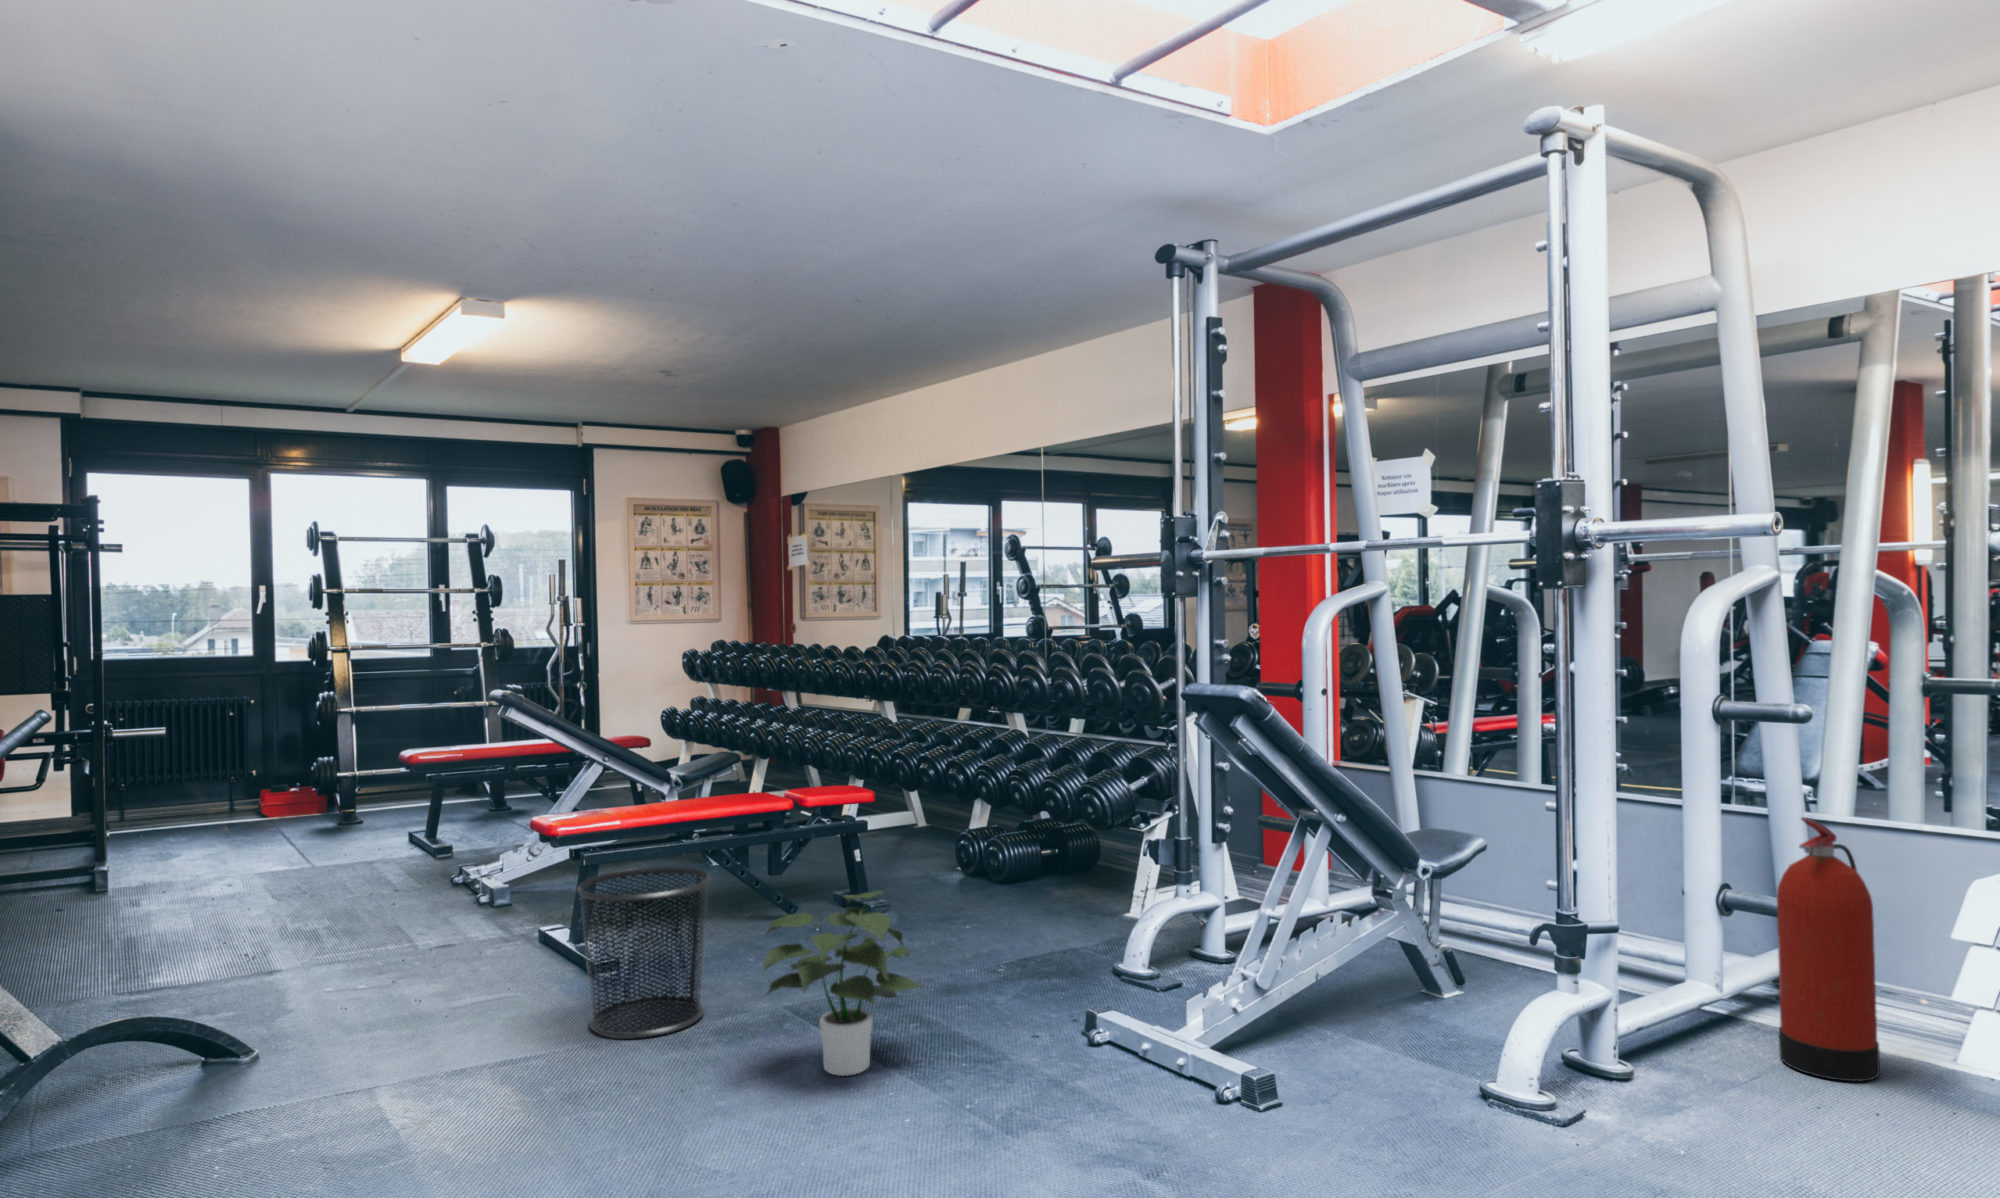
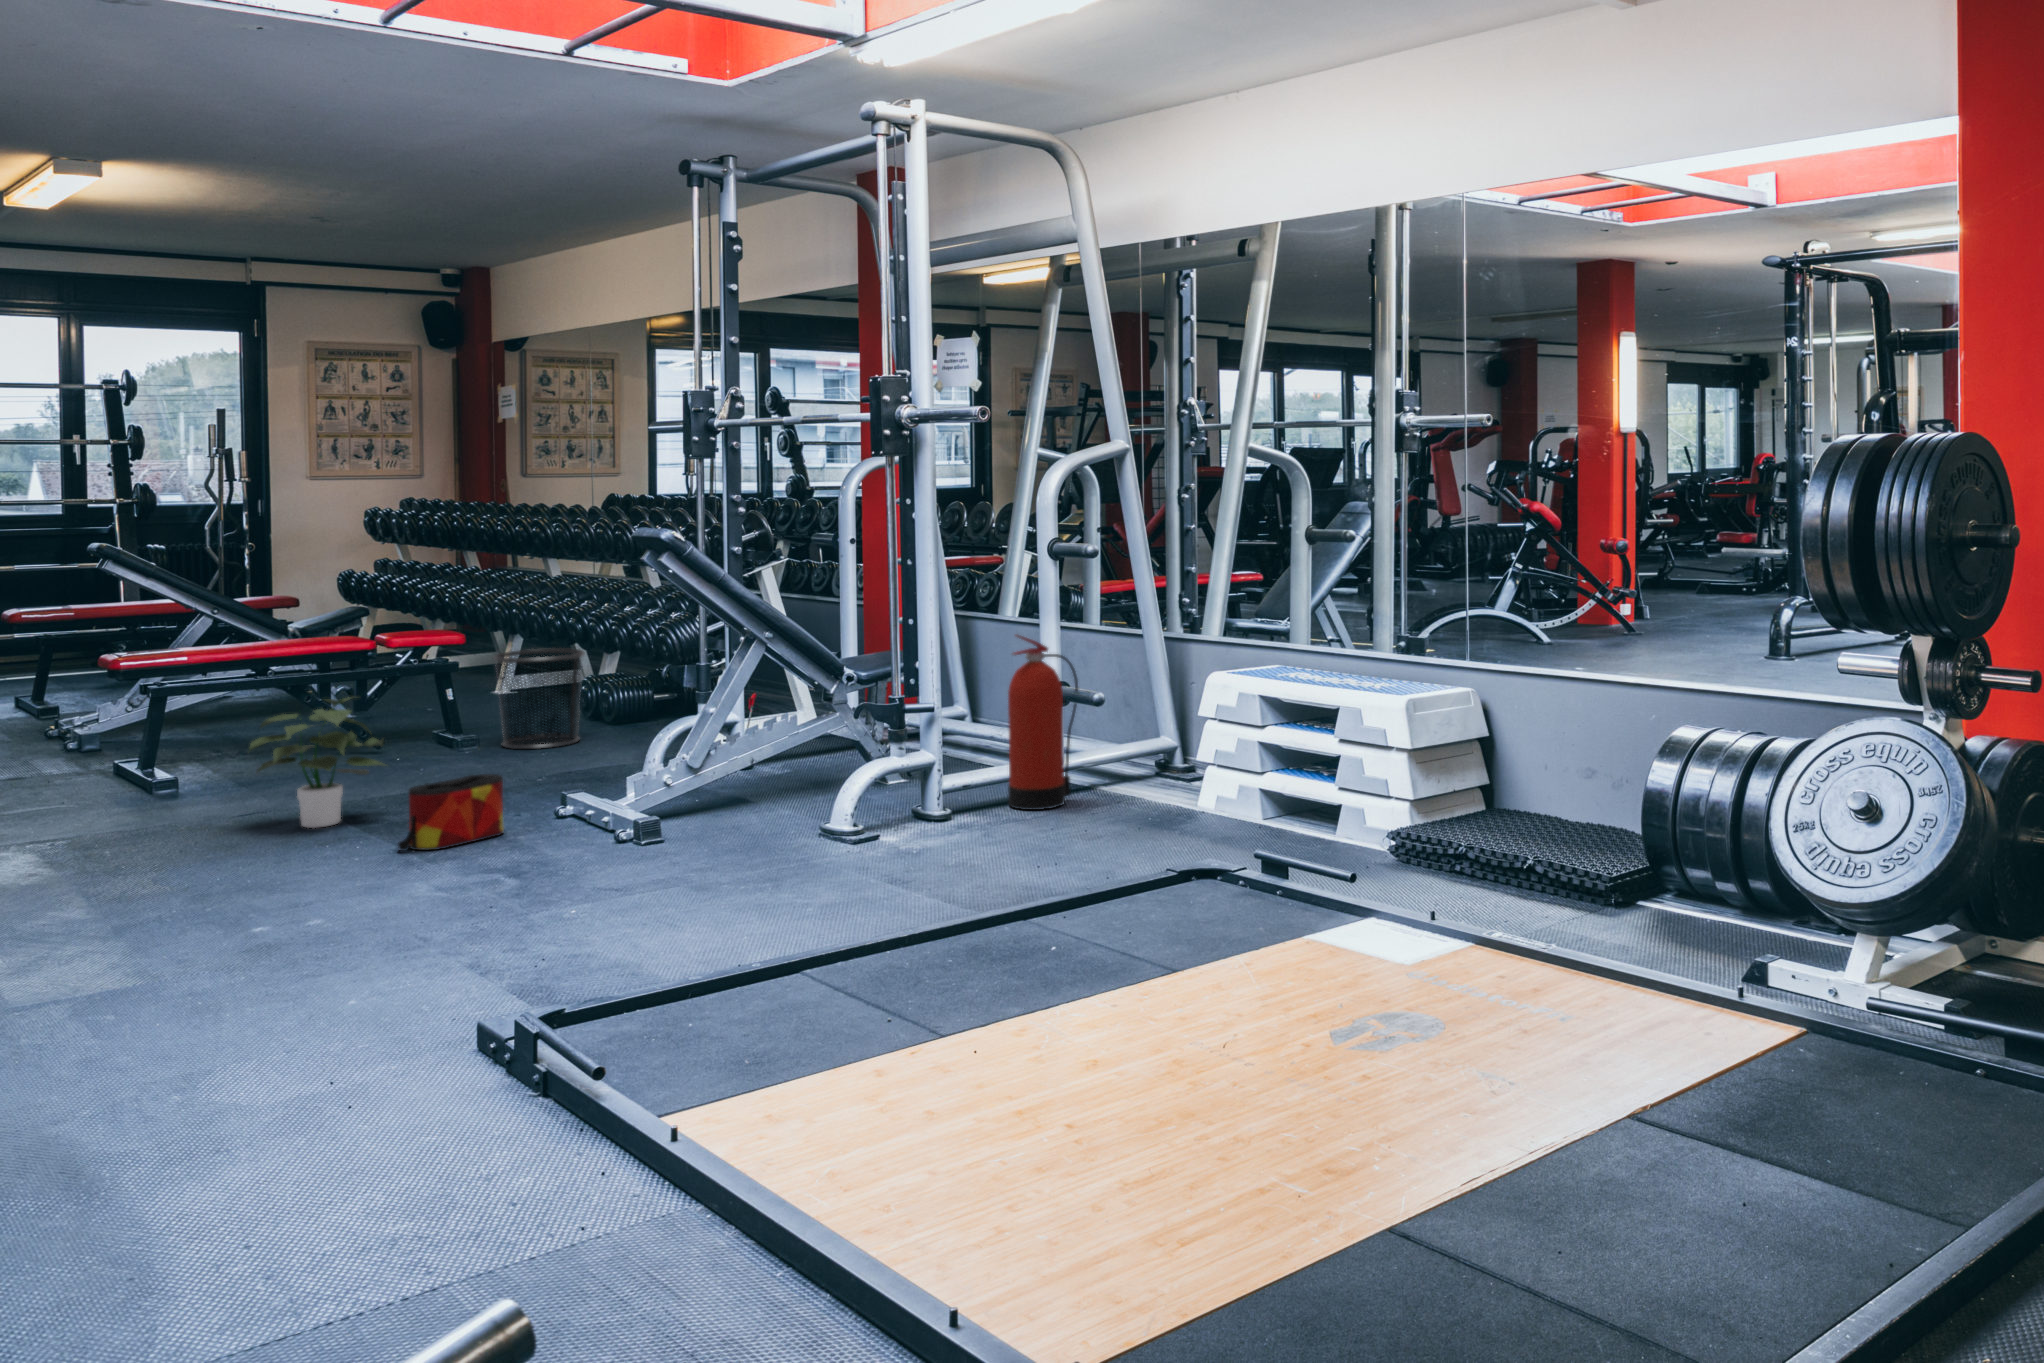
trash can: present [577,867,712,1038] -> present [493,648,584,749]
bag: none [1011,1015,1121,1149] -> present [397,774,504,851]

